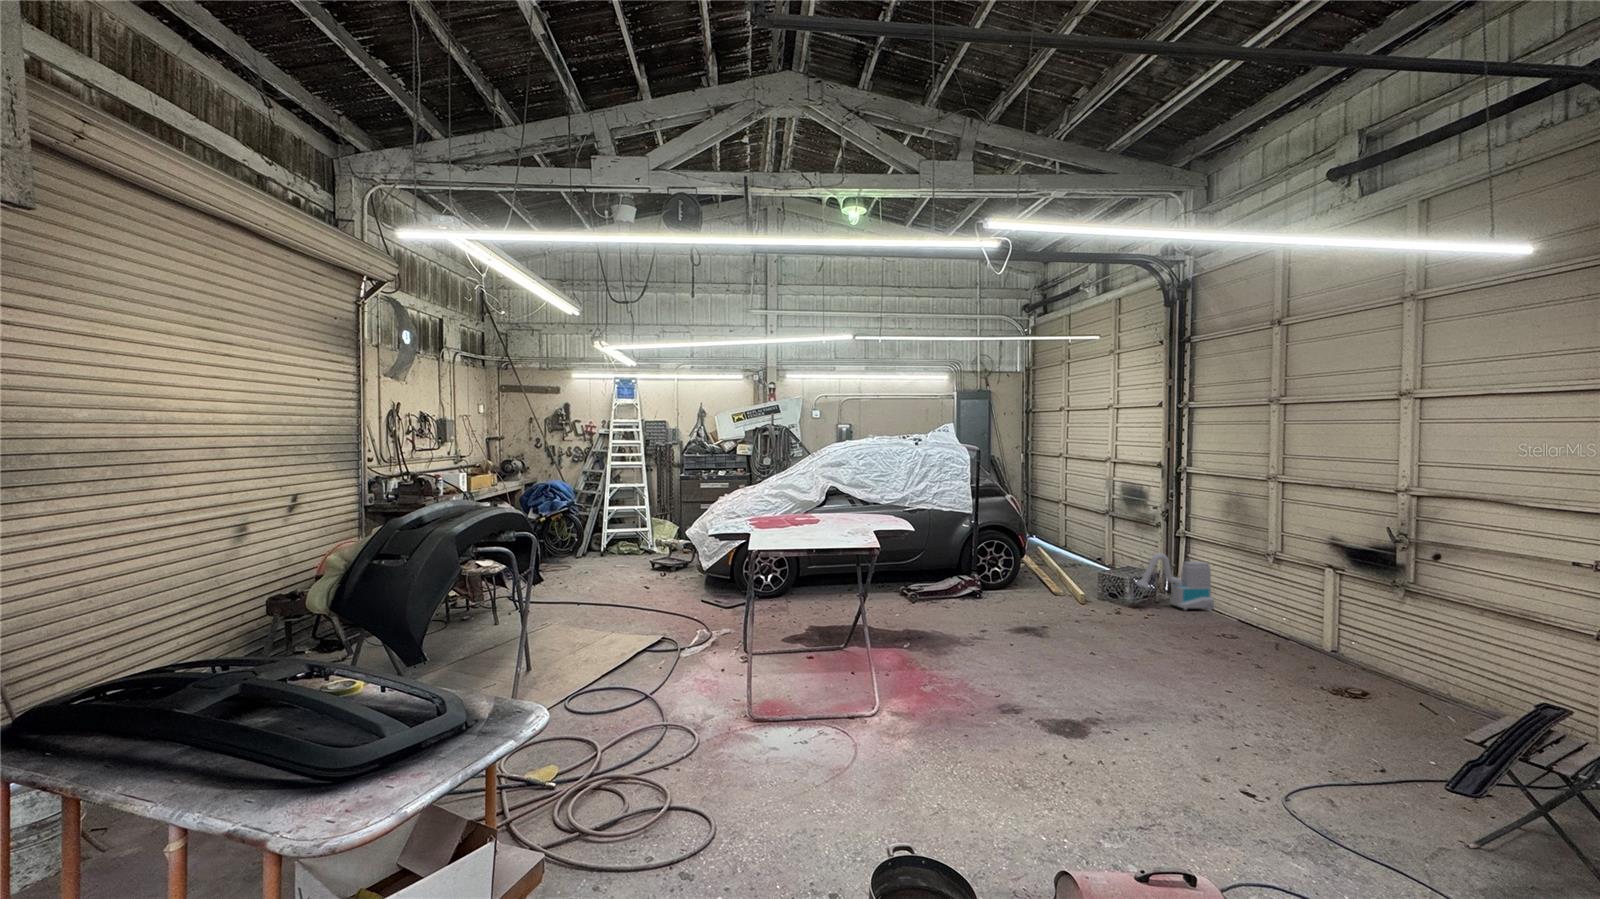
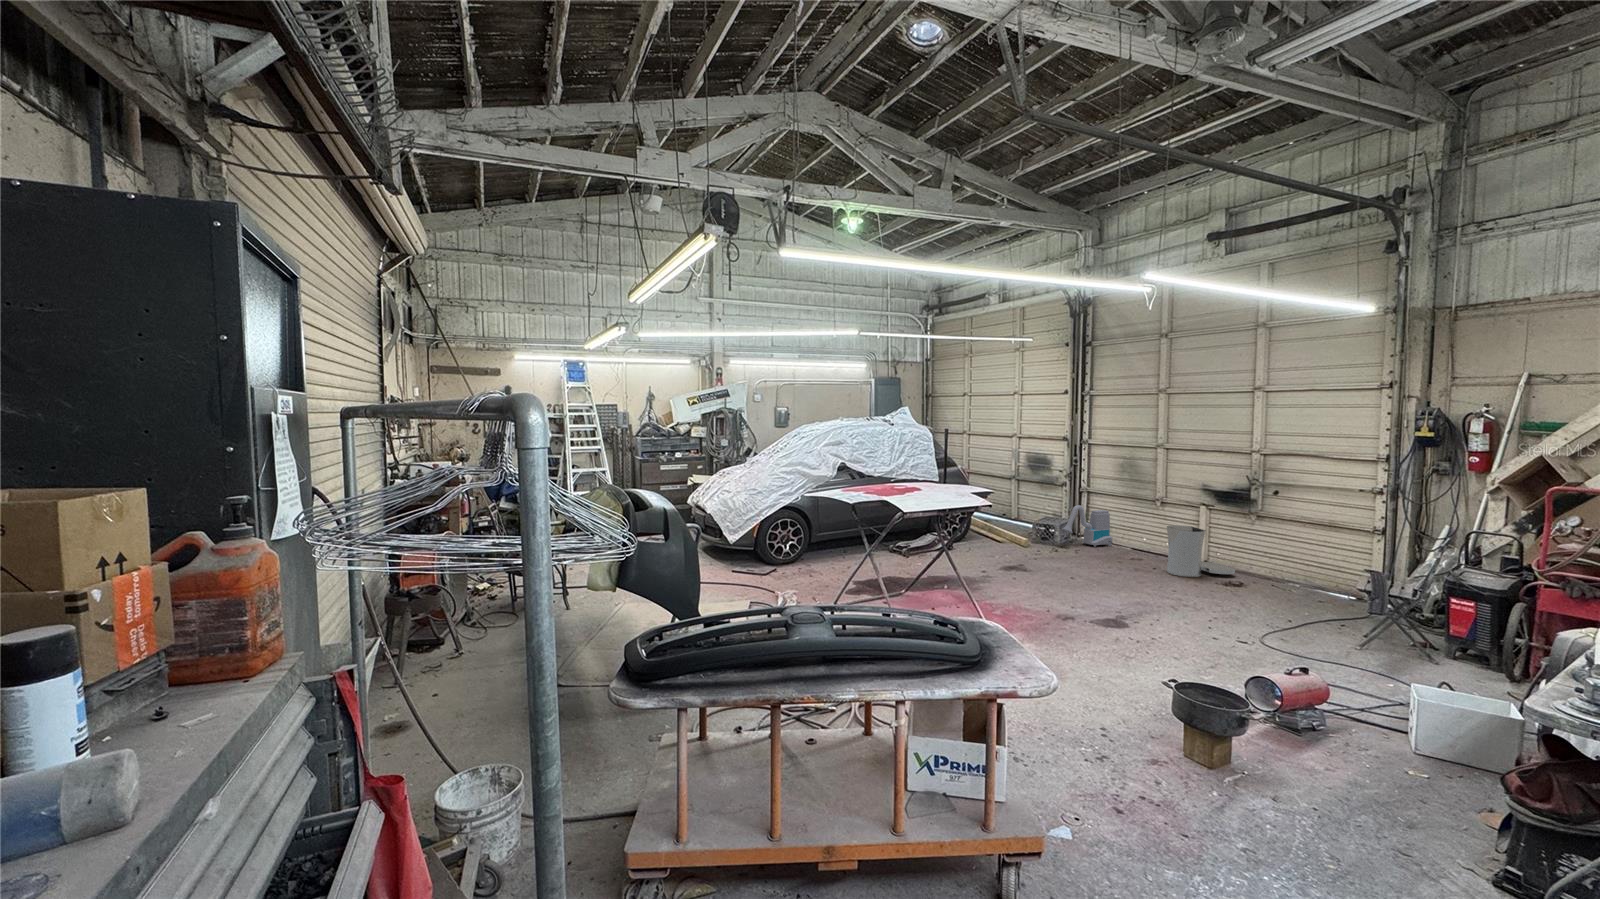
trash can: none [1259,591,1370,670] -> present [1167,525,1235,577]

